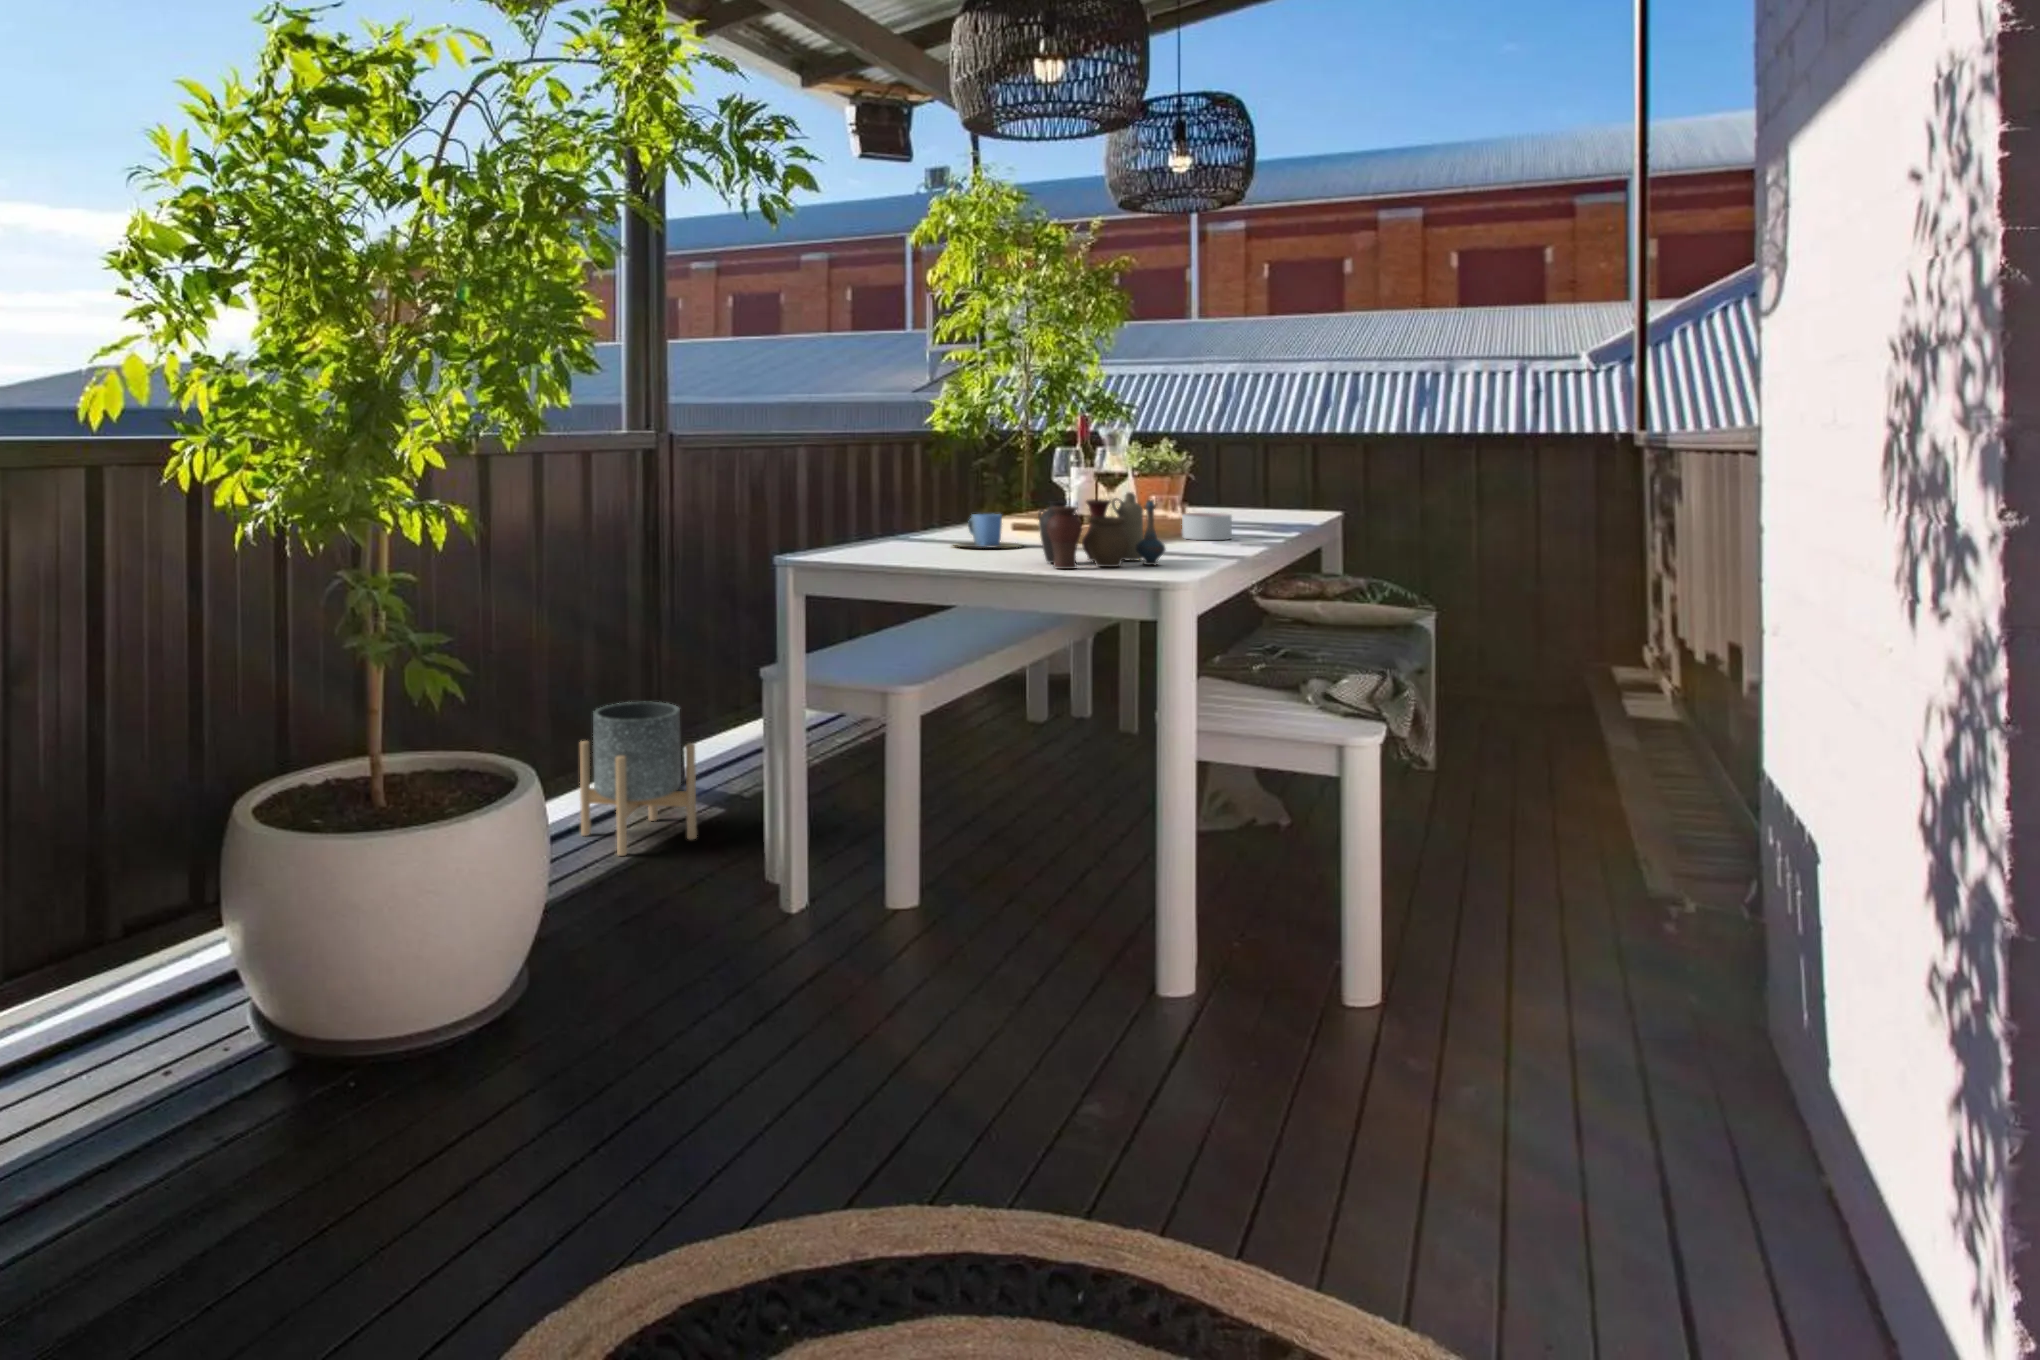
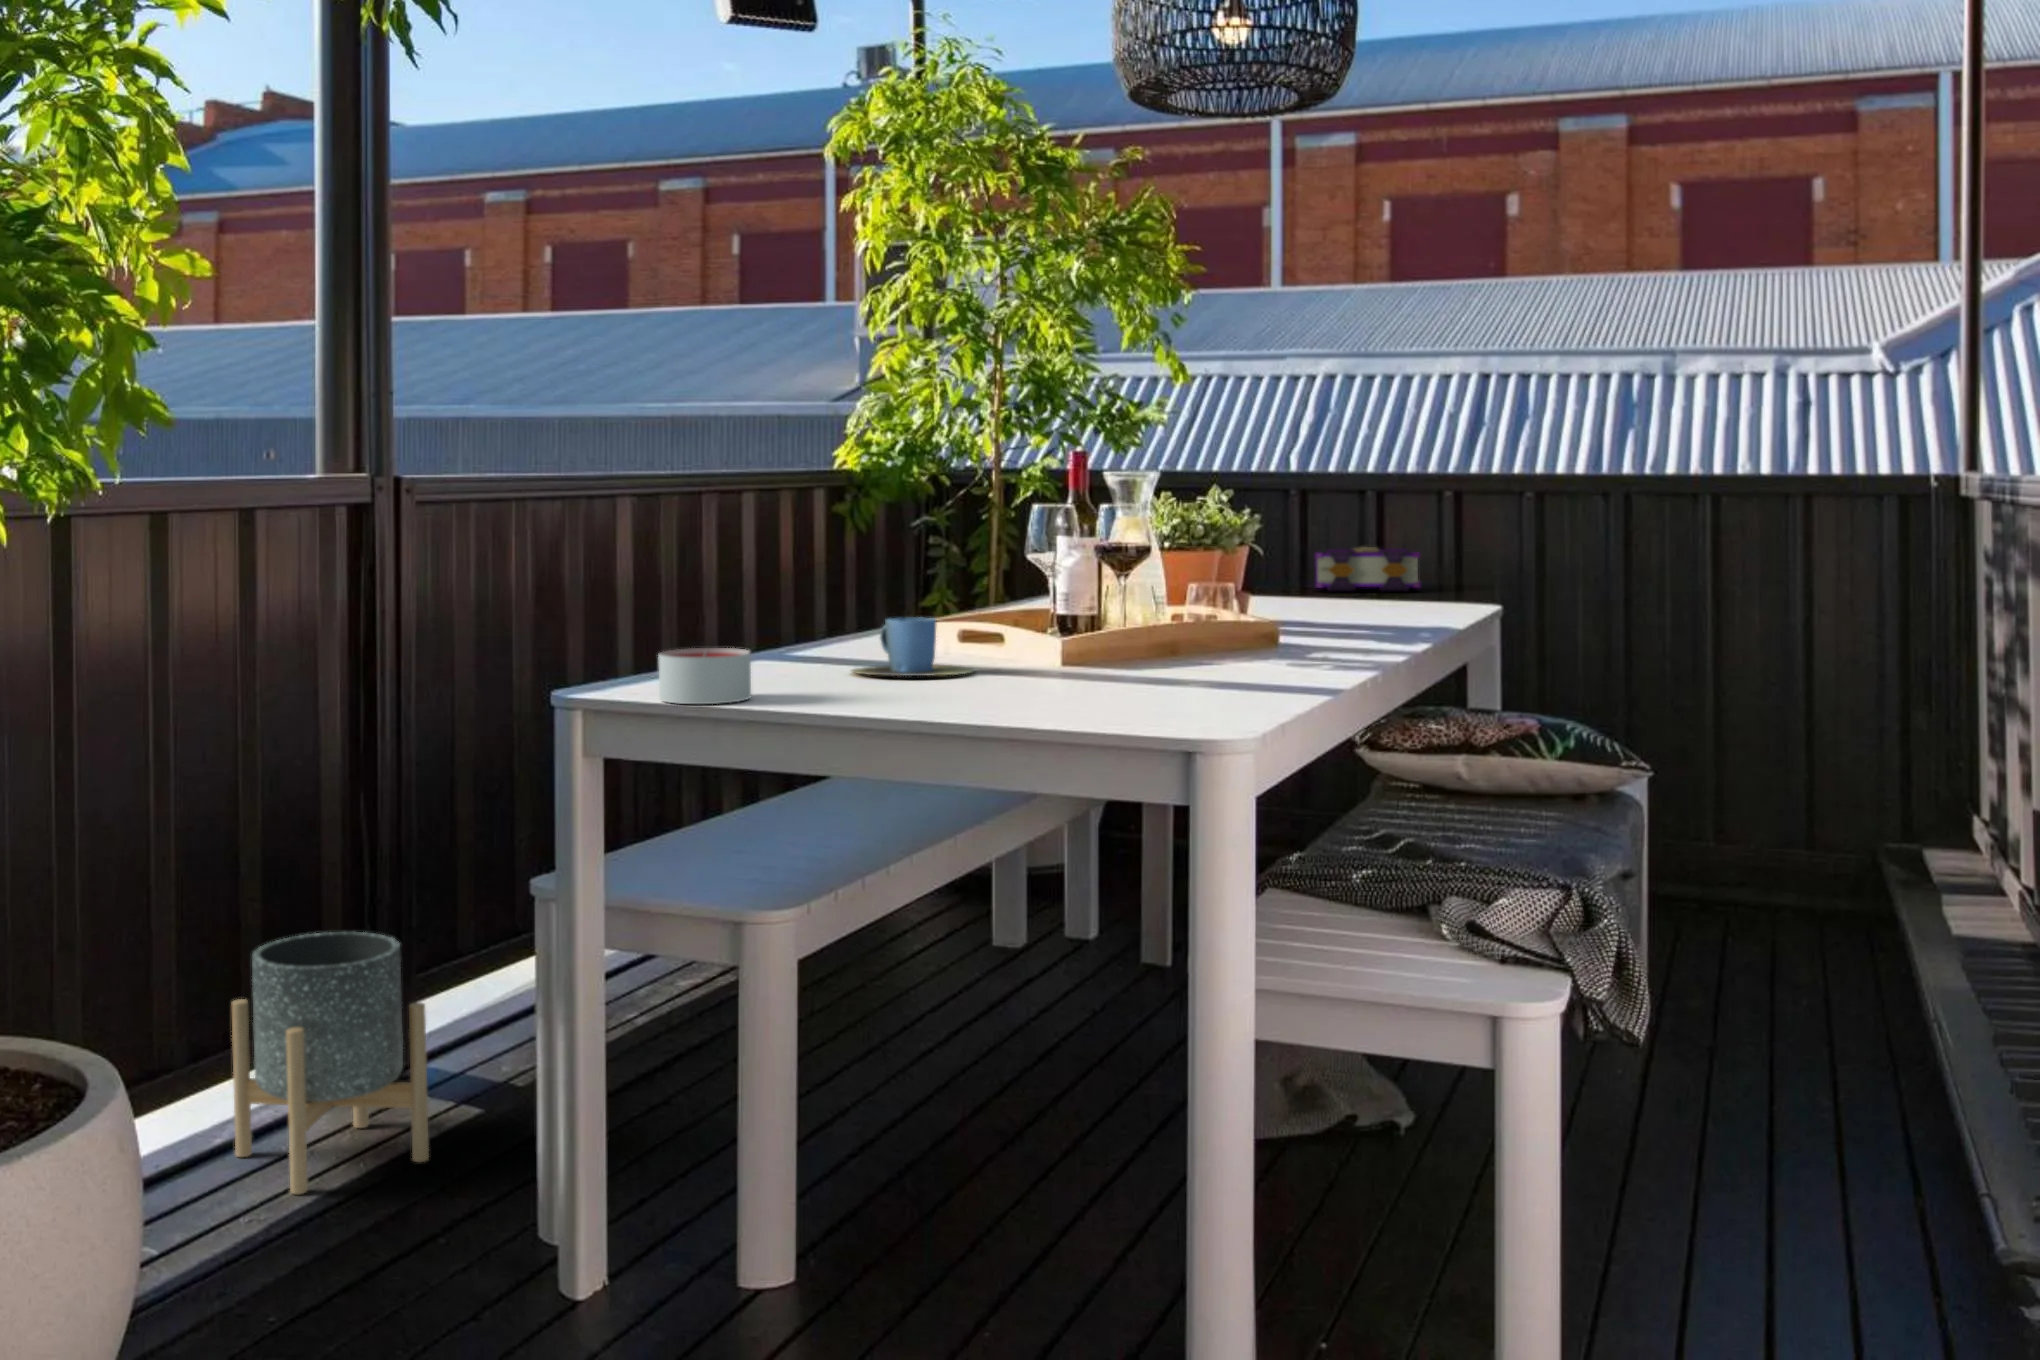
book: none [1225,478,1291,505] -> present [1315,547,1420,591]
vase: present [1038,492,1165,569] -> none [989,585,1205,720]
candle: present [1182,513,1232,540] -> present [658,648,751,704]

